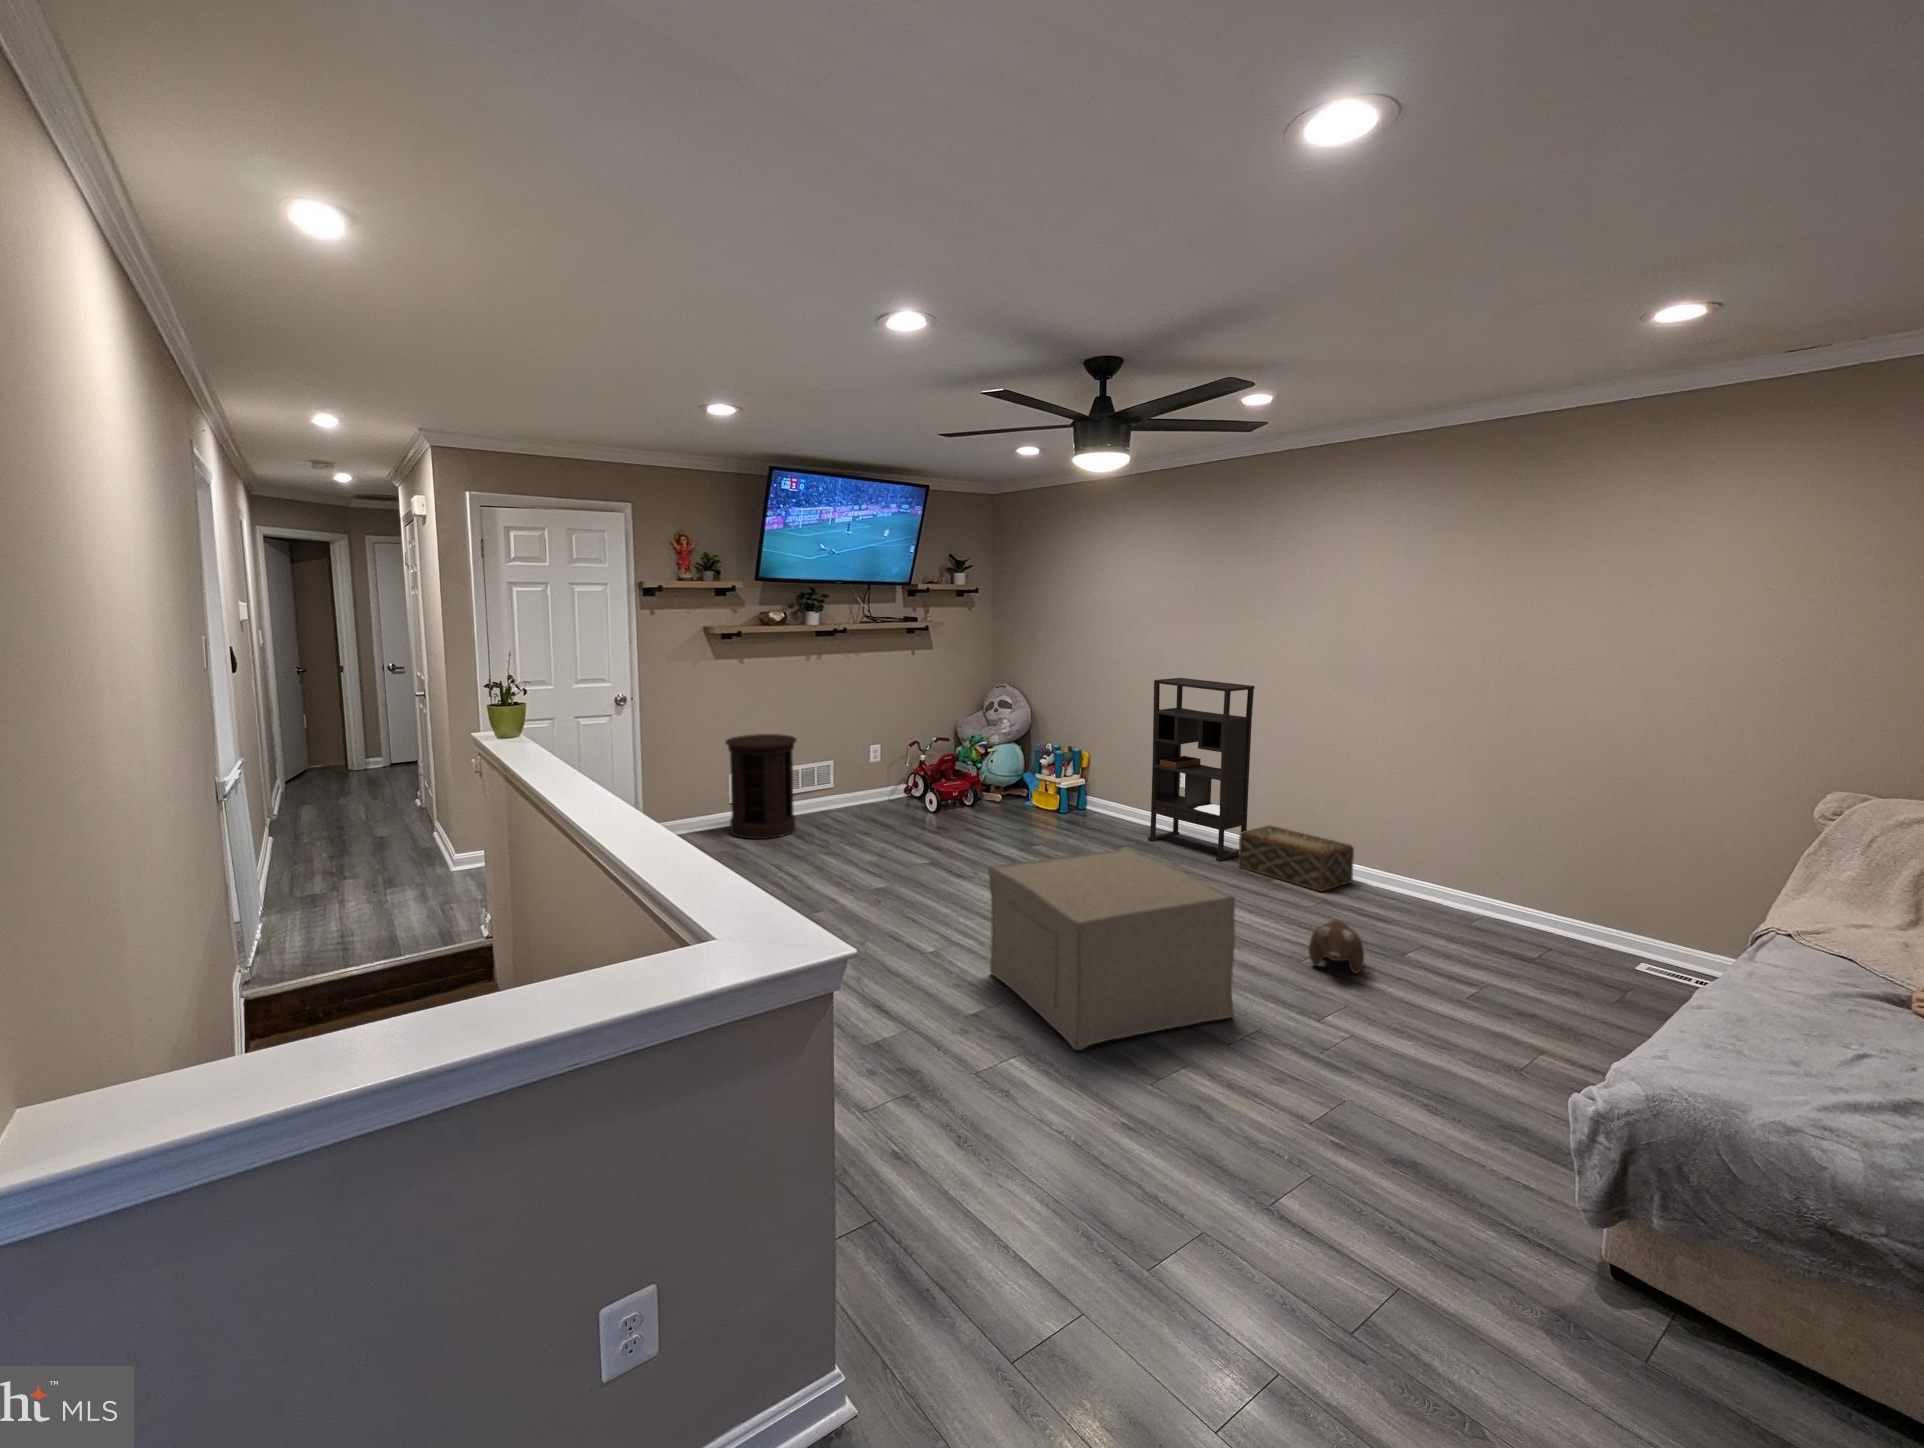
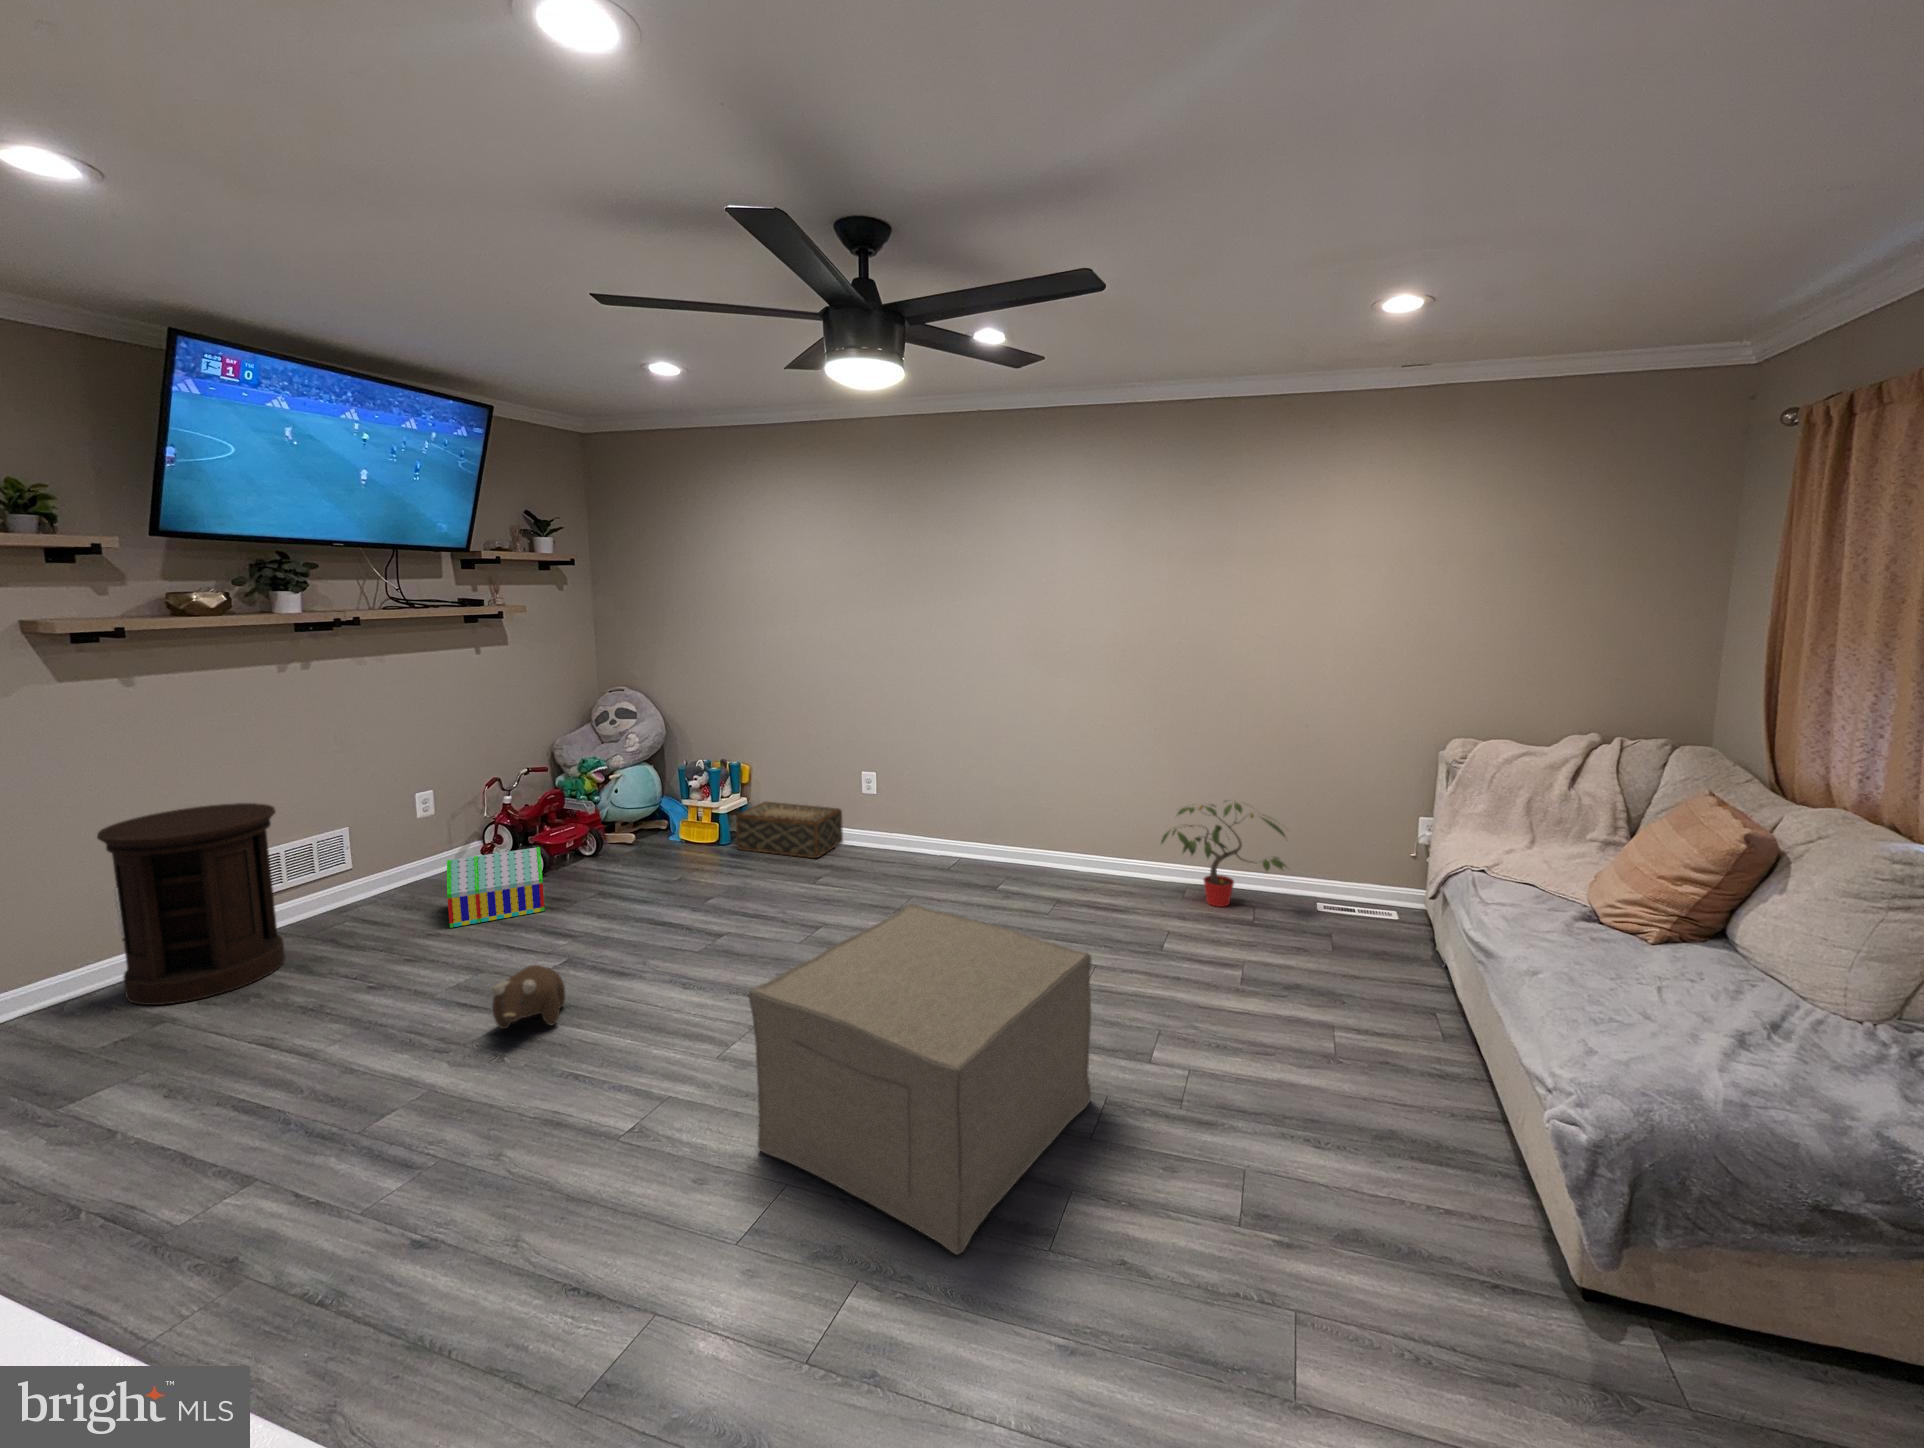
bookshelf: present [1148,678,1255,861] -> none [844,669,956,873]
toy house: none [875,787,932,832] -> present [447,847,545,928]
woven basket: present [1239,826,1354,891] -> present [736,802,843,858]
potted plant: none [1440,829,1605,942] -> present [1161,803,1286,907]
plush toy: present [1309,920,1364,973] -> present [491,965,565,1029]

